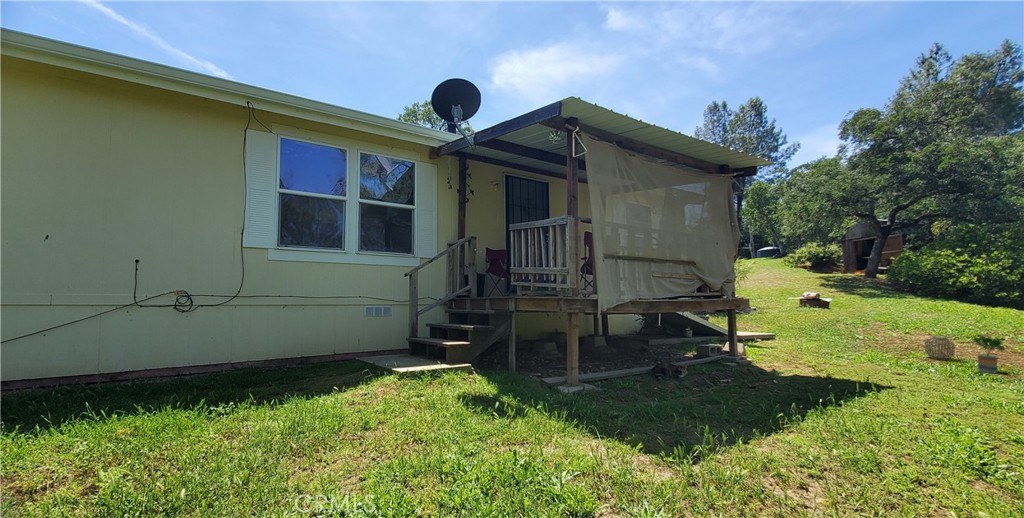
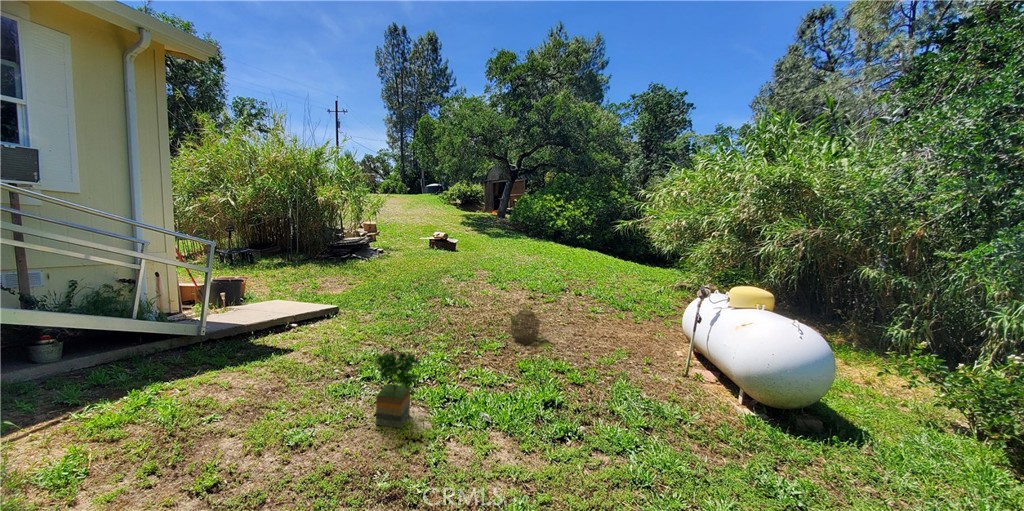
potted tree: present [973,337,1005,374] -> present [376,352,420,428]

